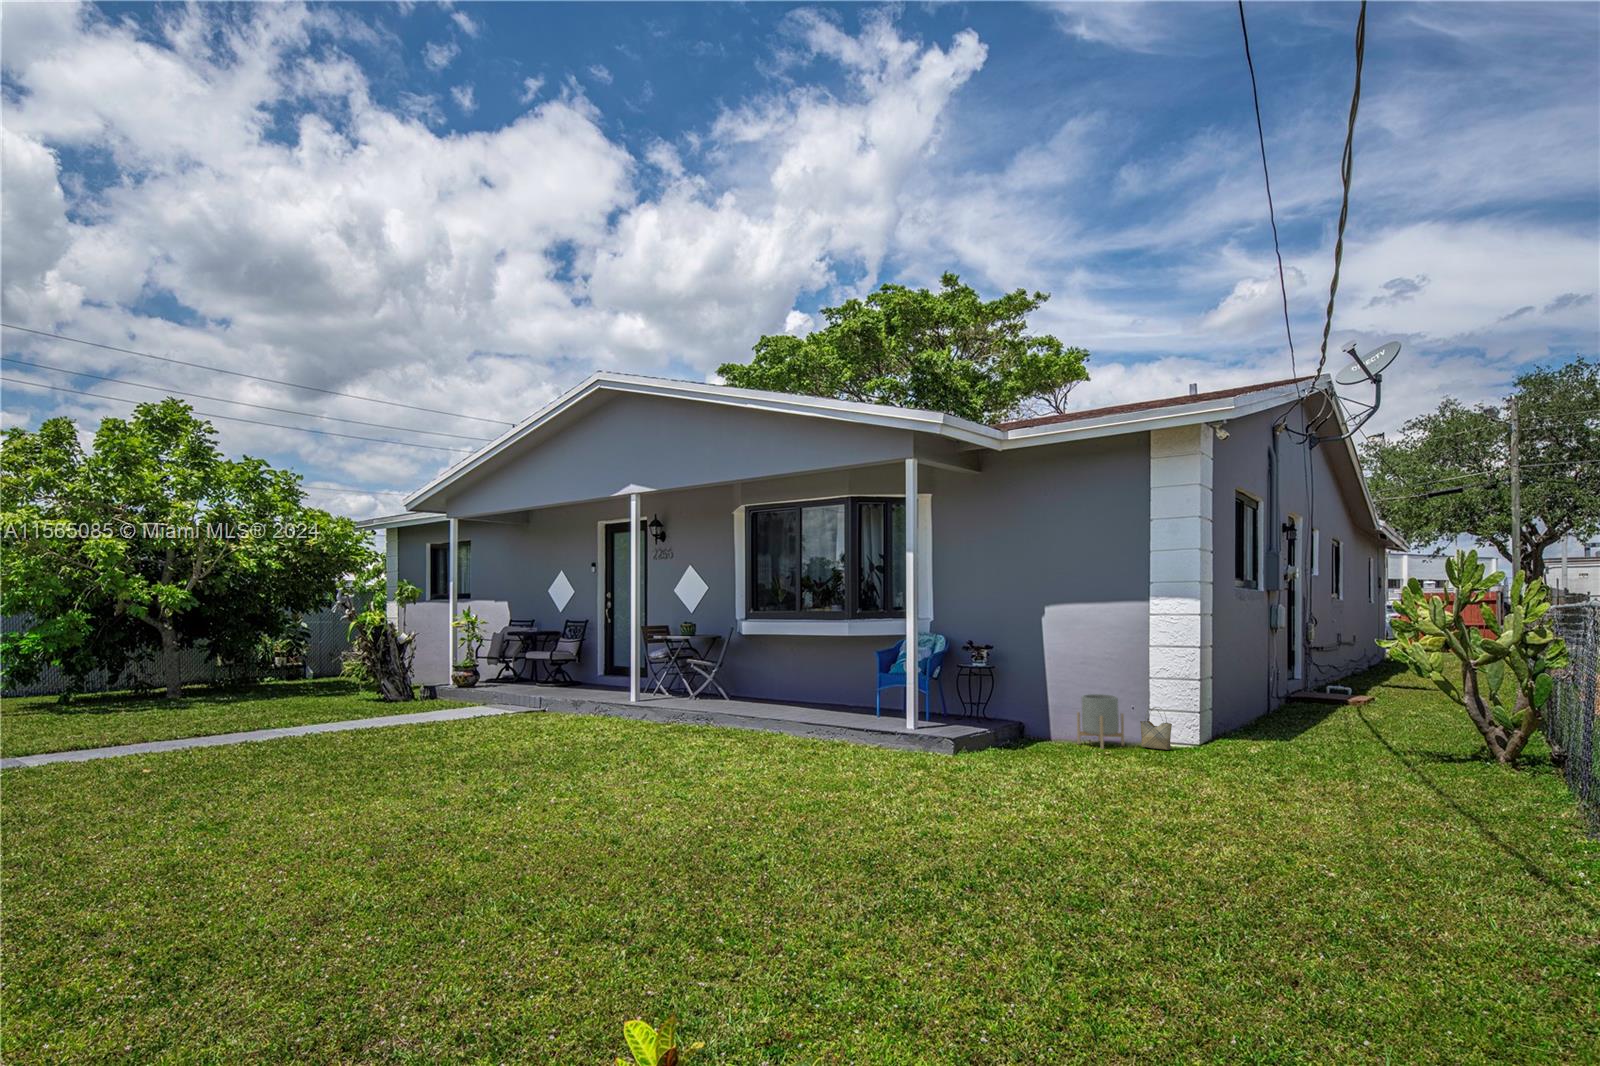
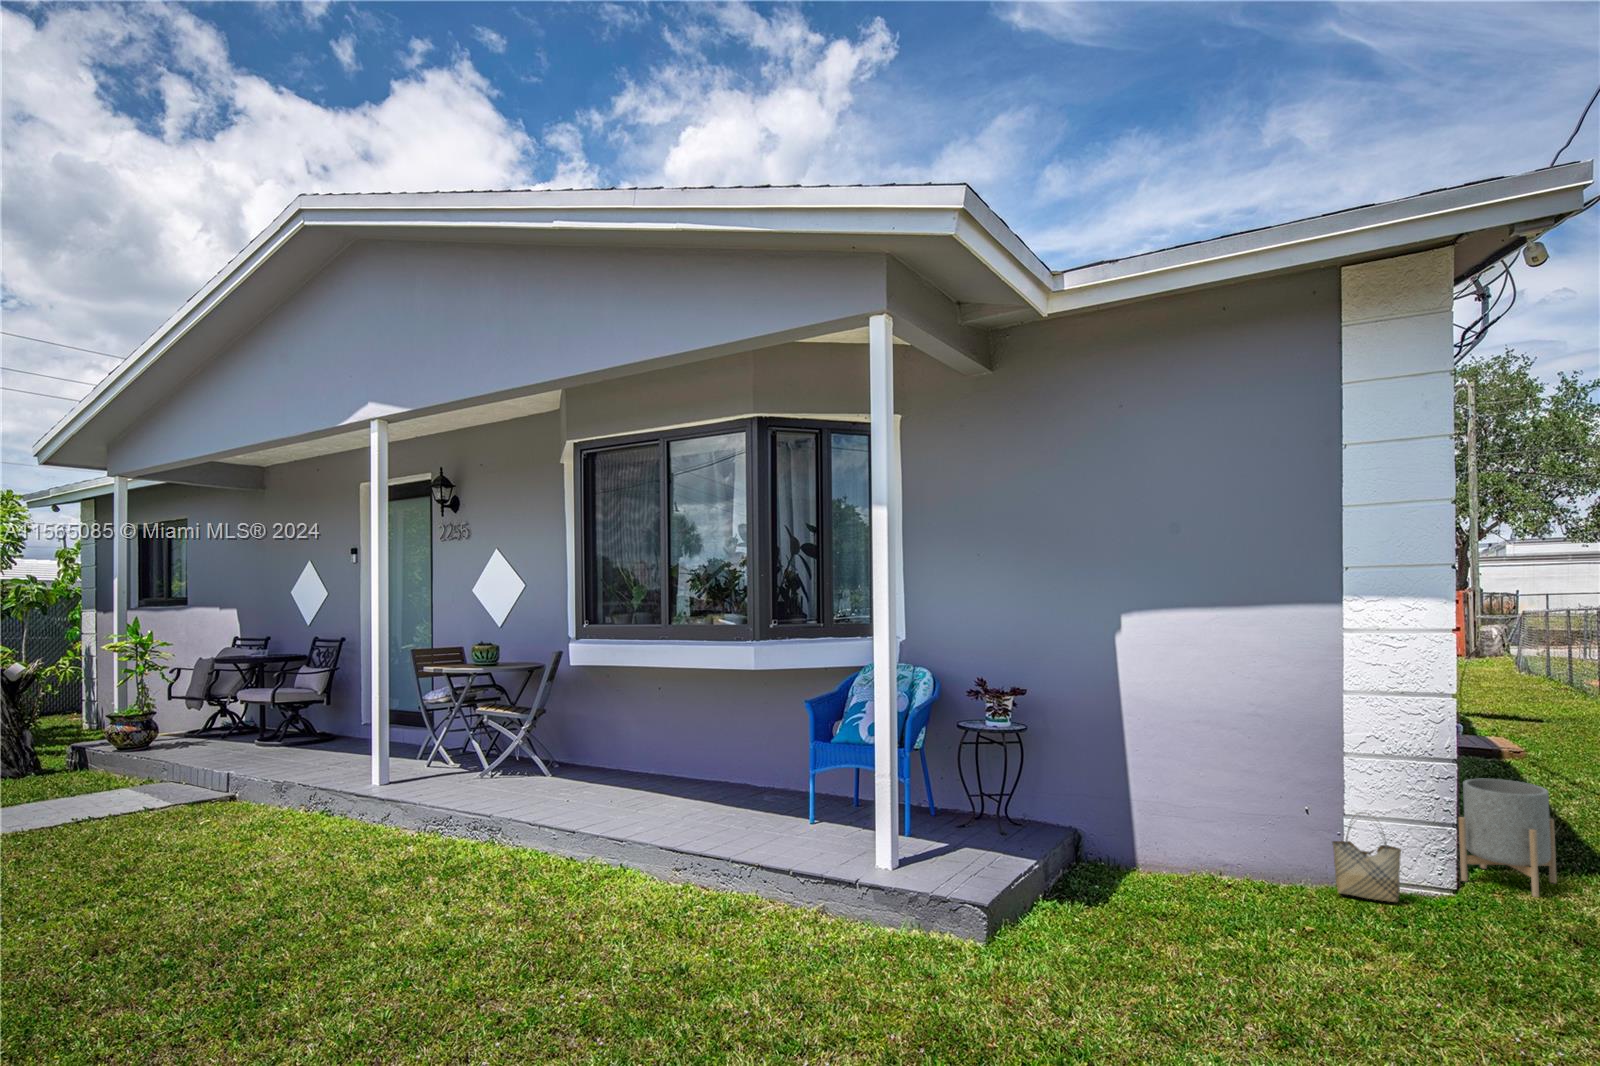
planter: present [1077,694,1124,749] -> present [1459,779,1557,897]

